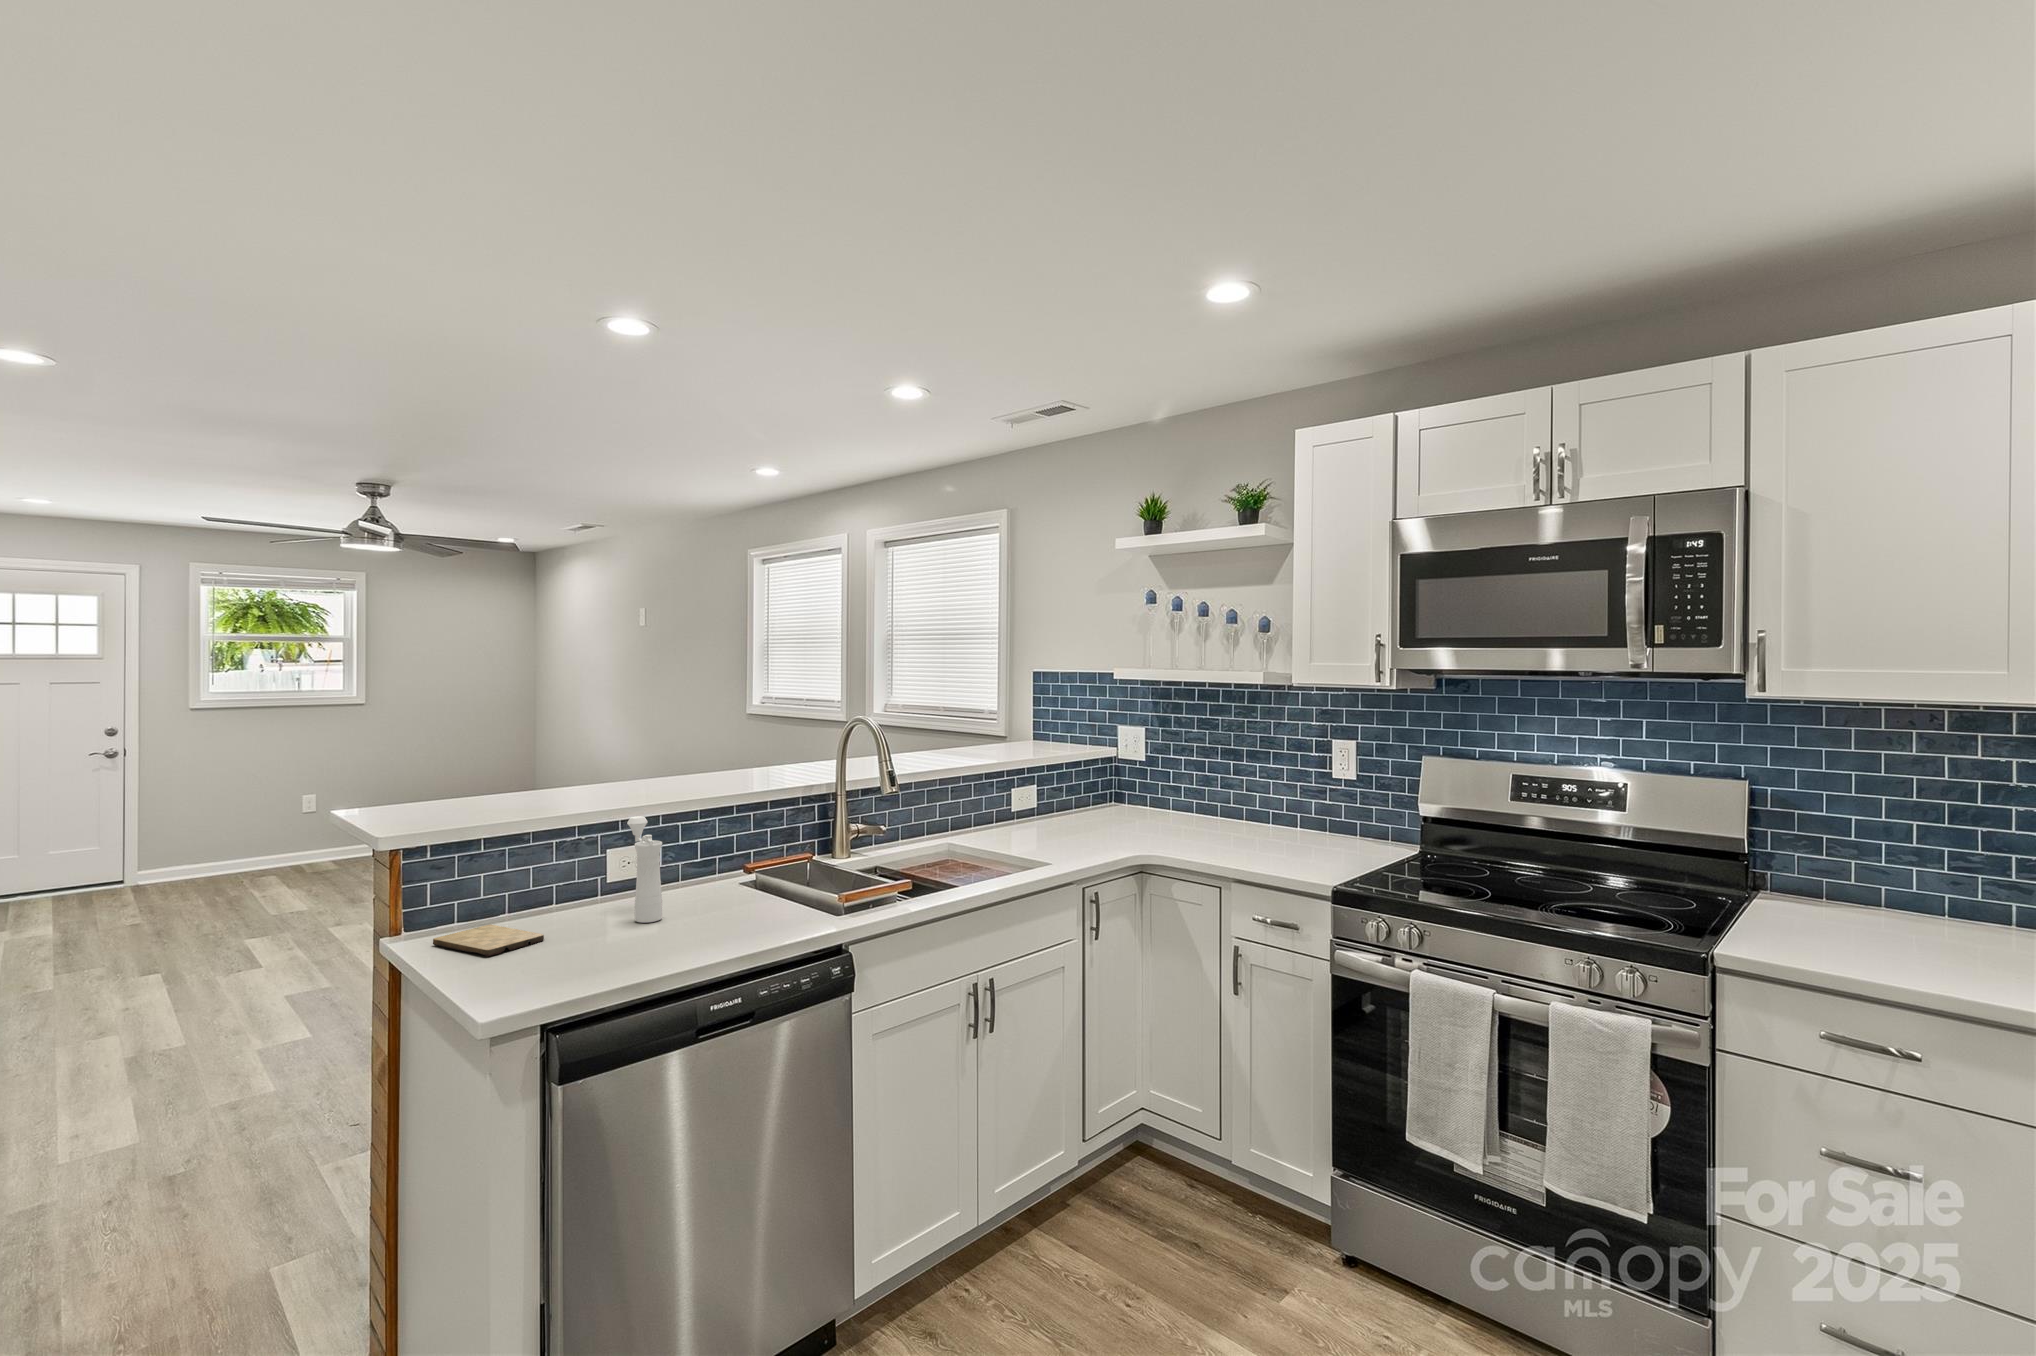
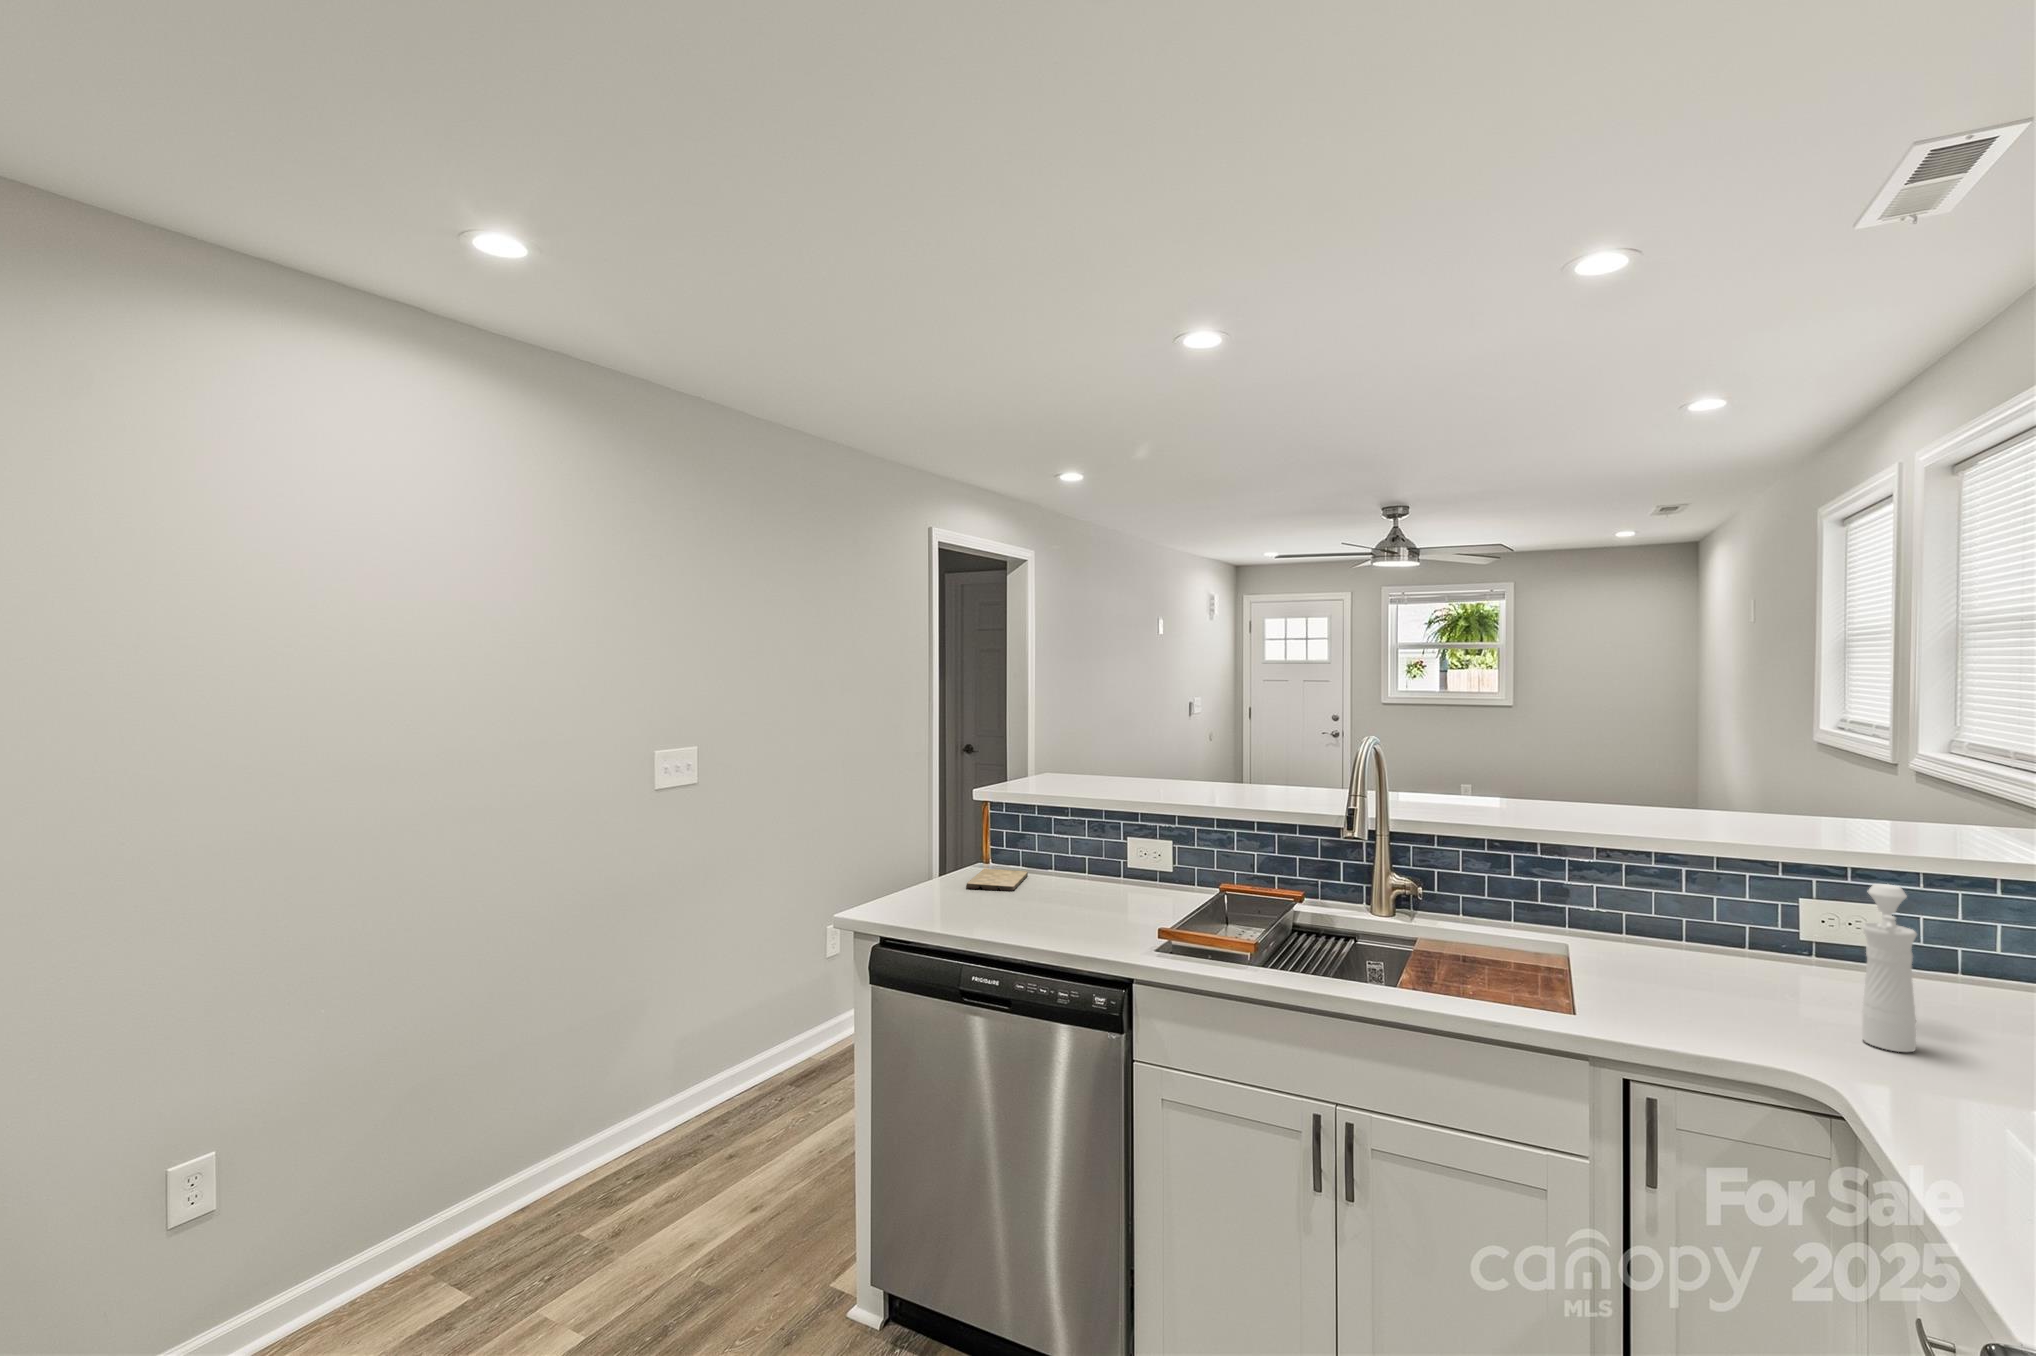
pepper mill: present [627,816,662,923] -> present [1862,884,1917,1052]

